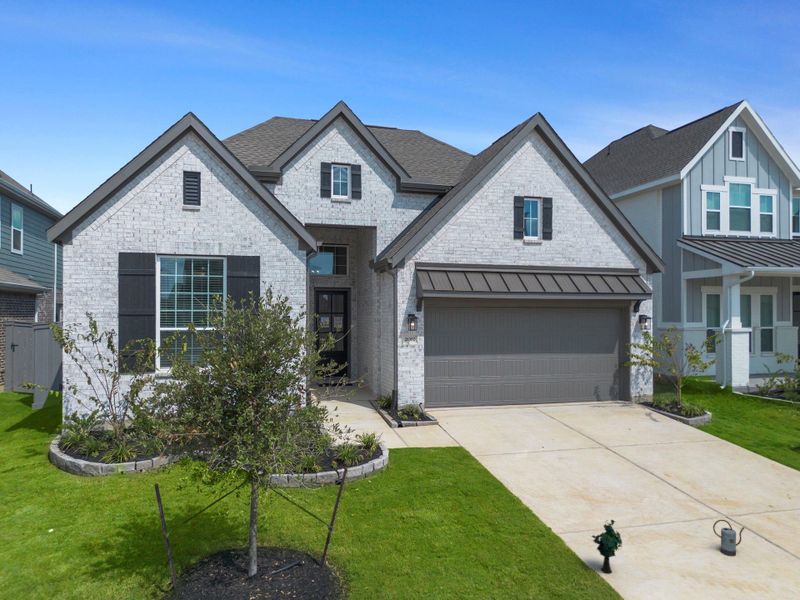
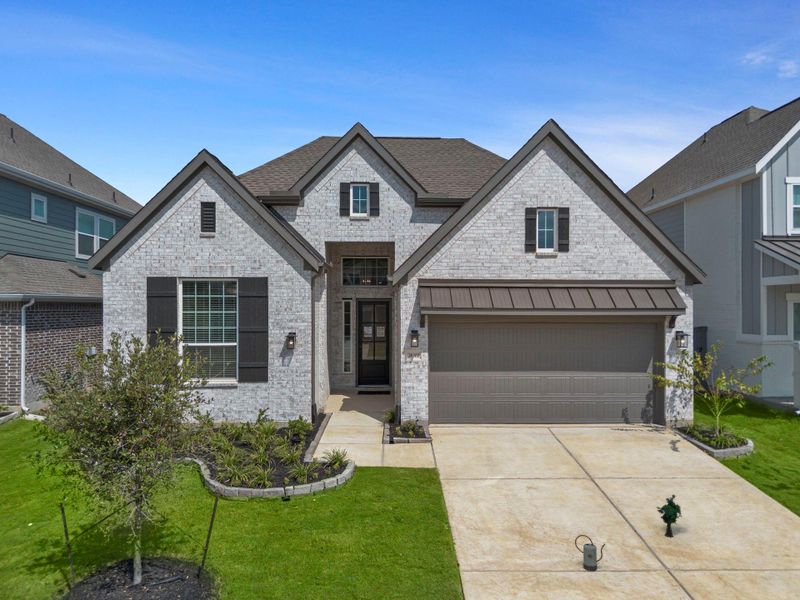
decorative plant: present [592,520,622,573] -> present [657,495,682,537]

